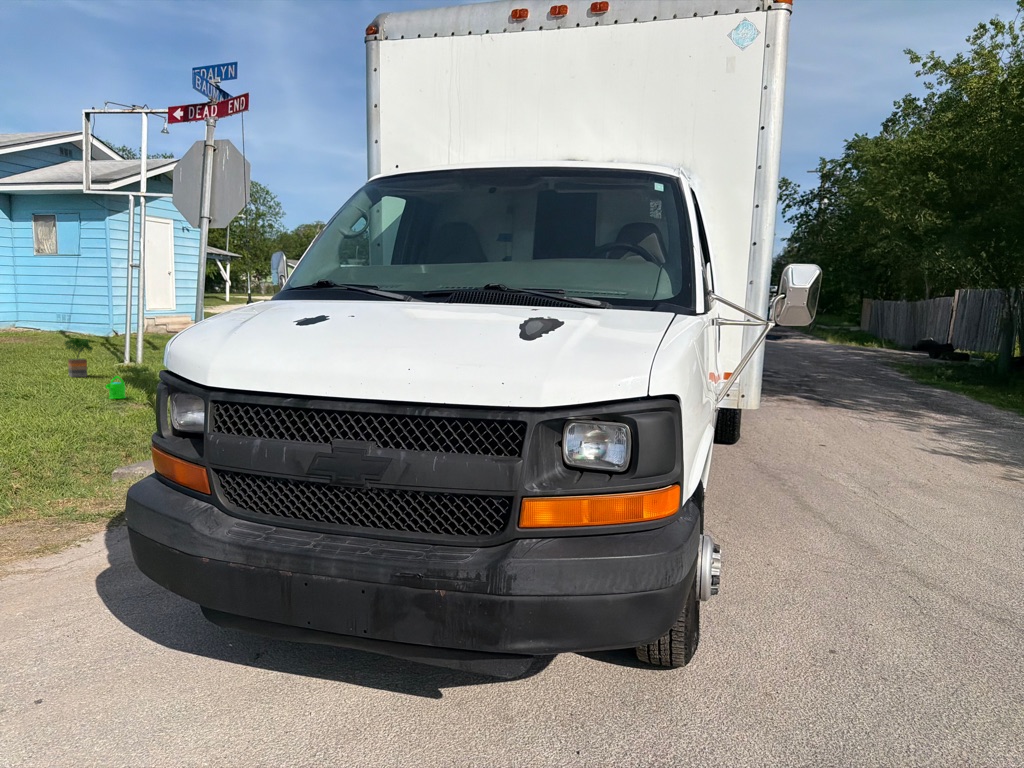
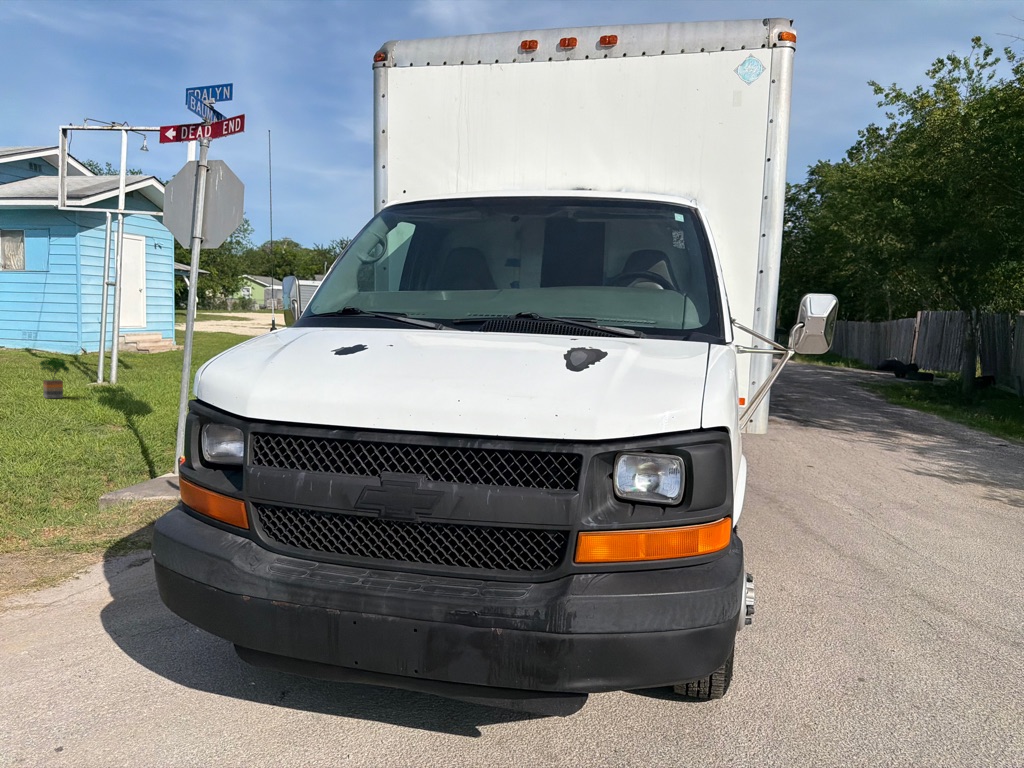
watering can: present [106,376,126,399] -> none [86,398,107,421]

